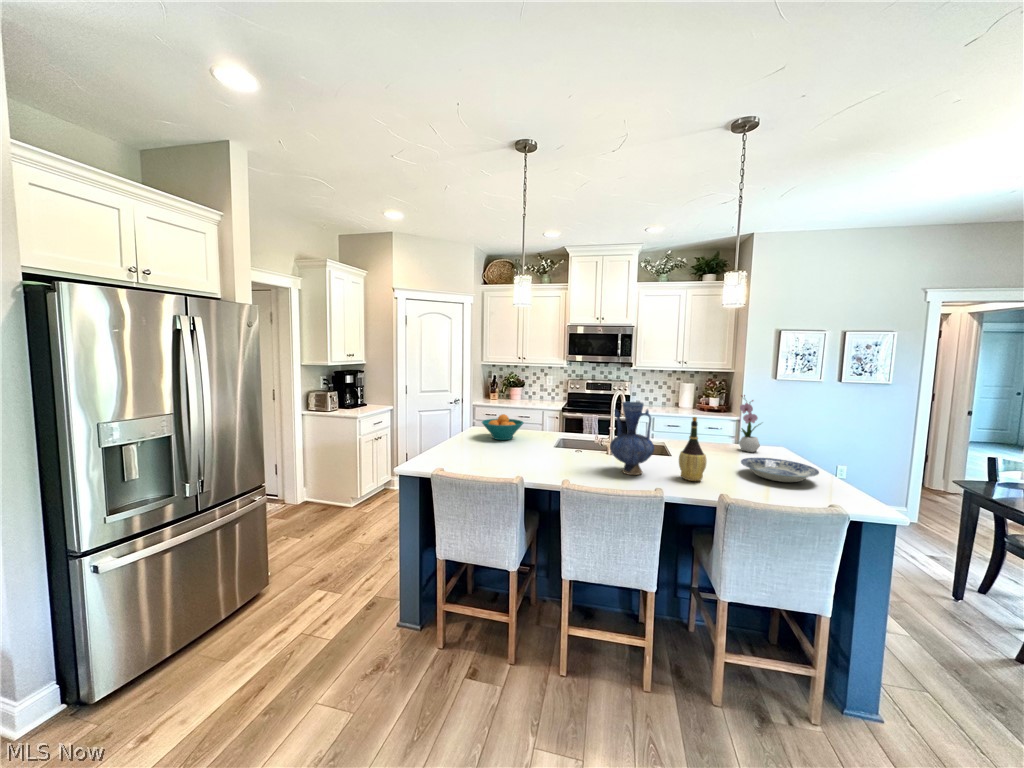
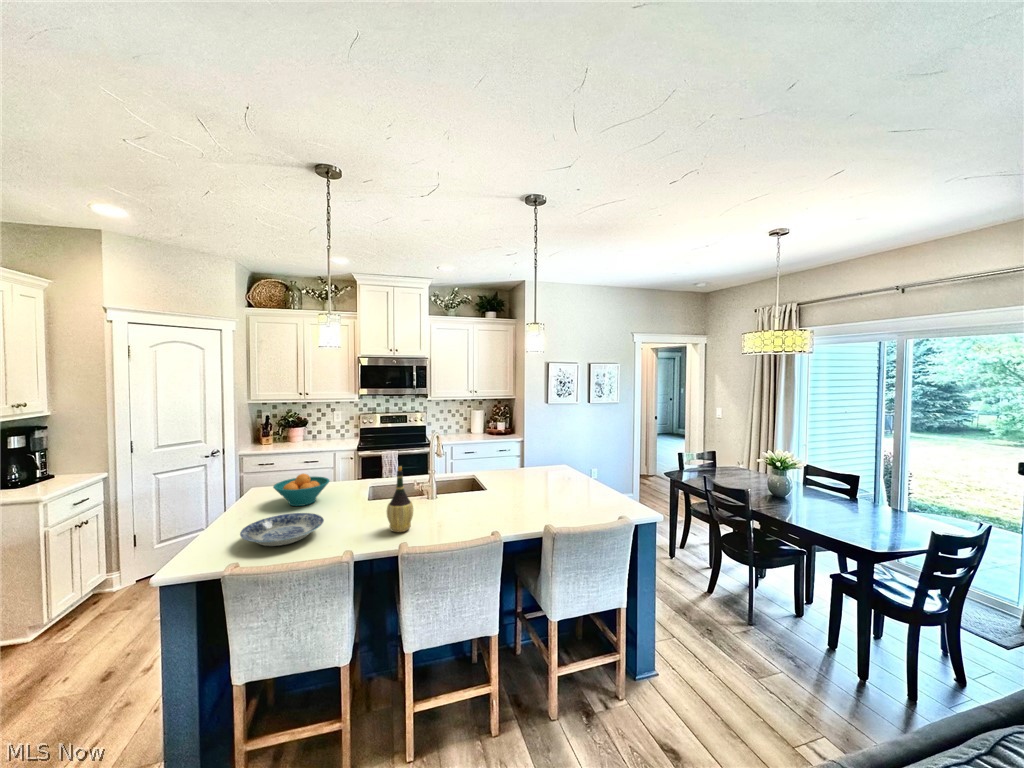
flower arrangement: present [739,395,760,452] -> none [537,427,554,477]
vase: present [610,402,654,475] -> none [441,450,483,525]
wine bottle: present [679,417,707,481] -> present [387,466,413,532]
plate: present [741,458,819,482] -> present [240,513,324,546]

